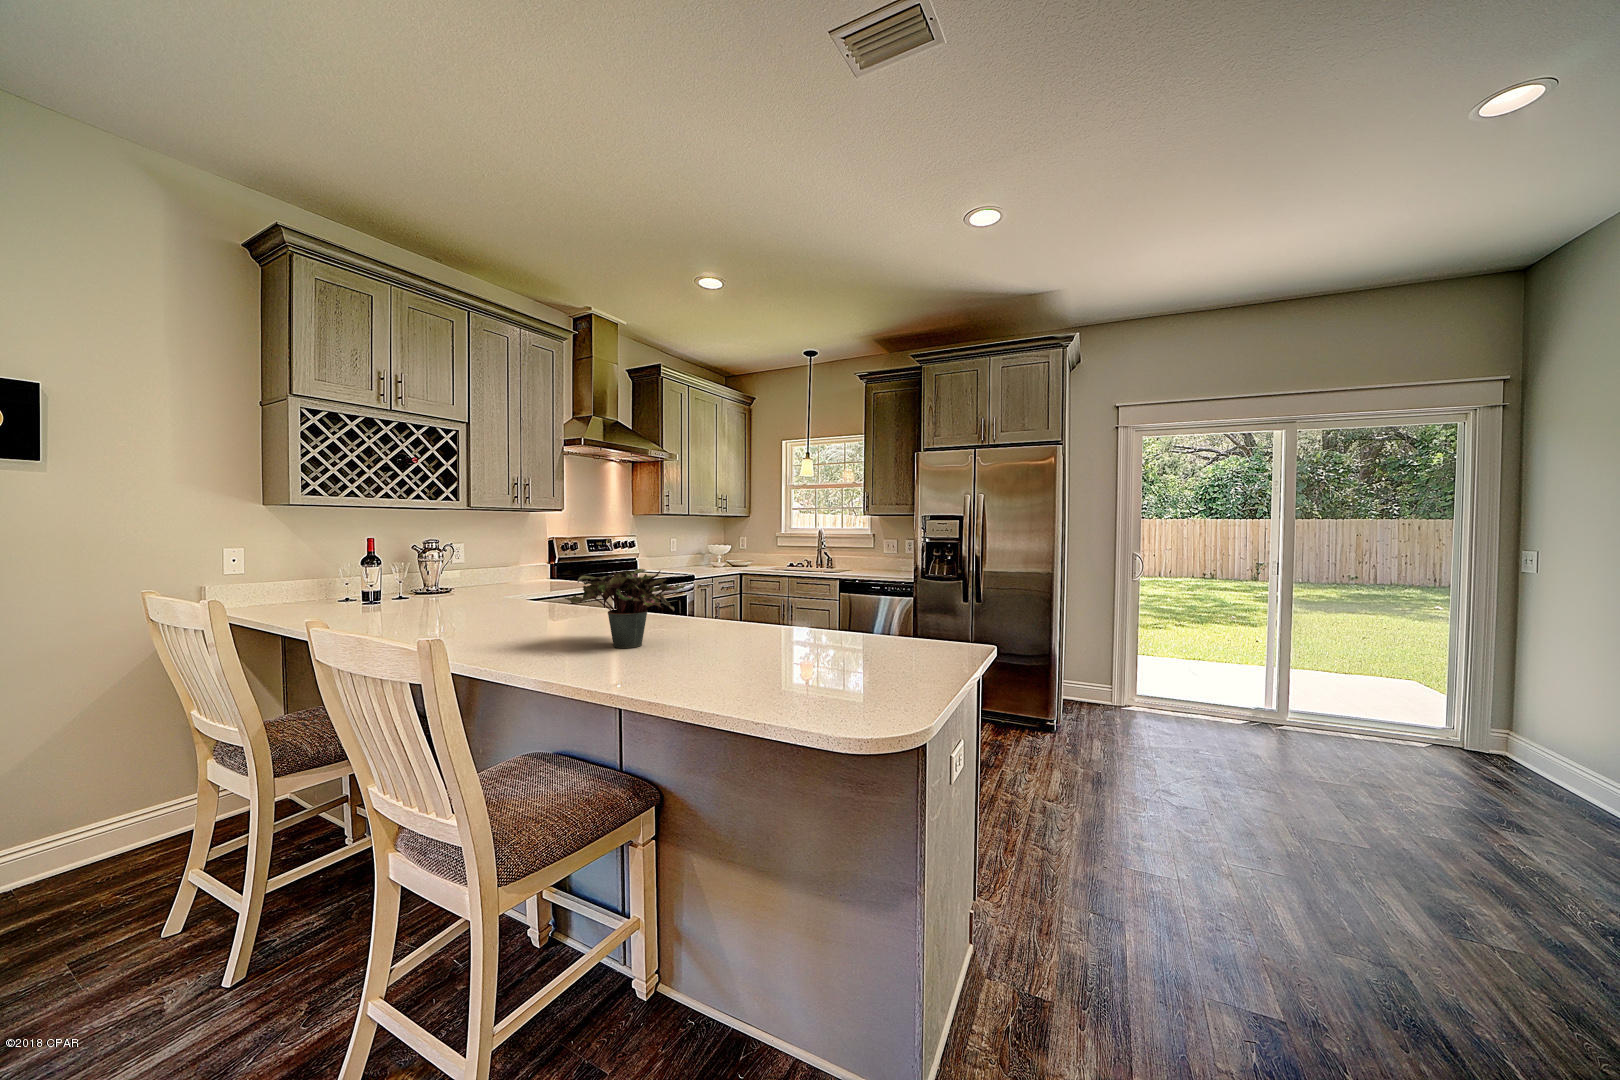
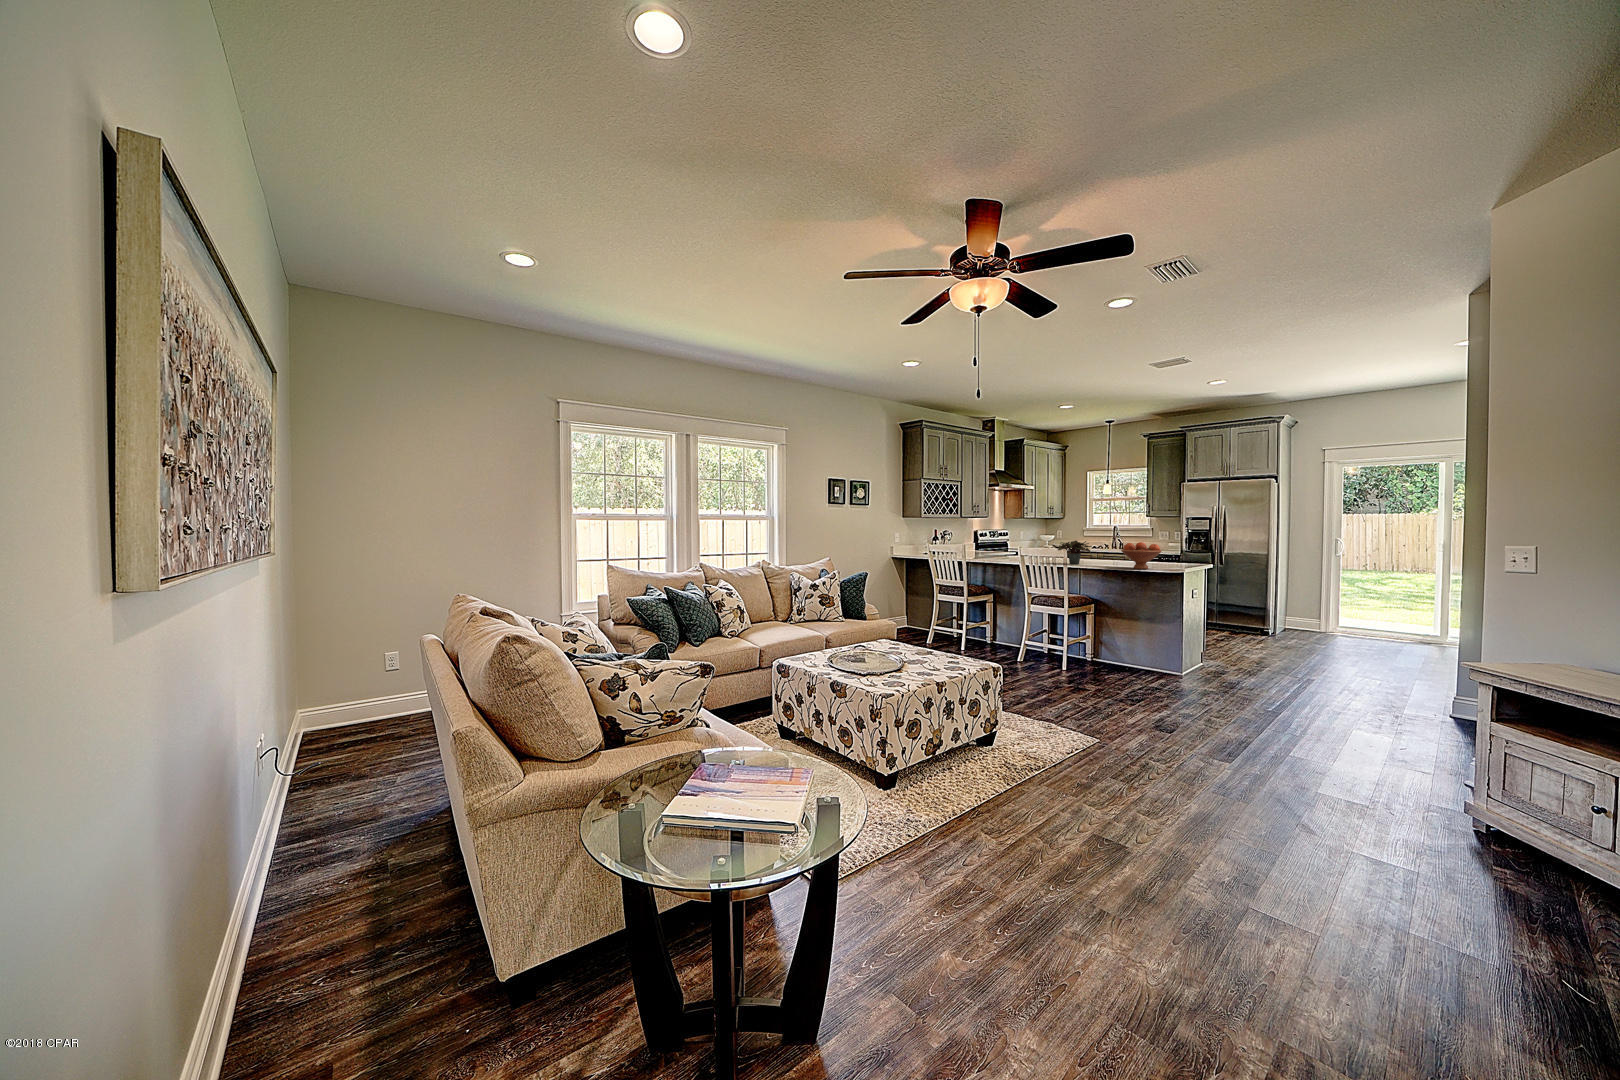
fruit bowl: none [727,581,863,689] -> present [1121,542,1162,569]

